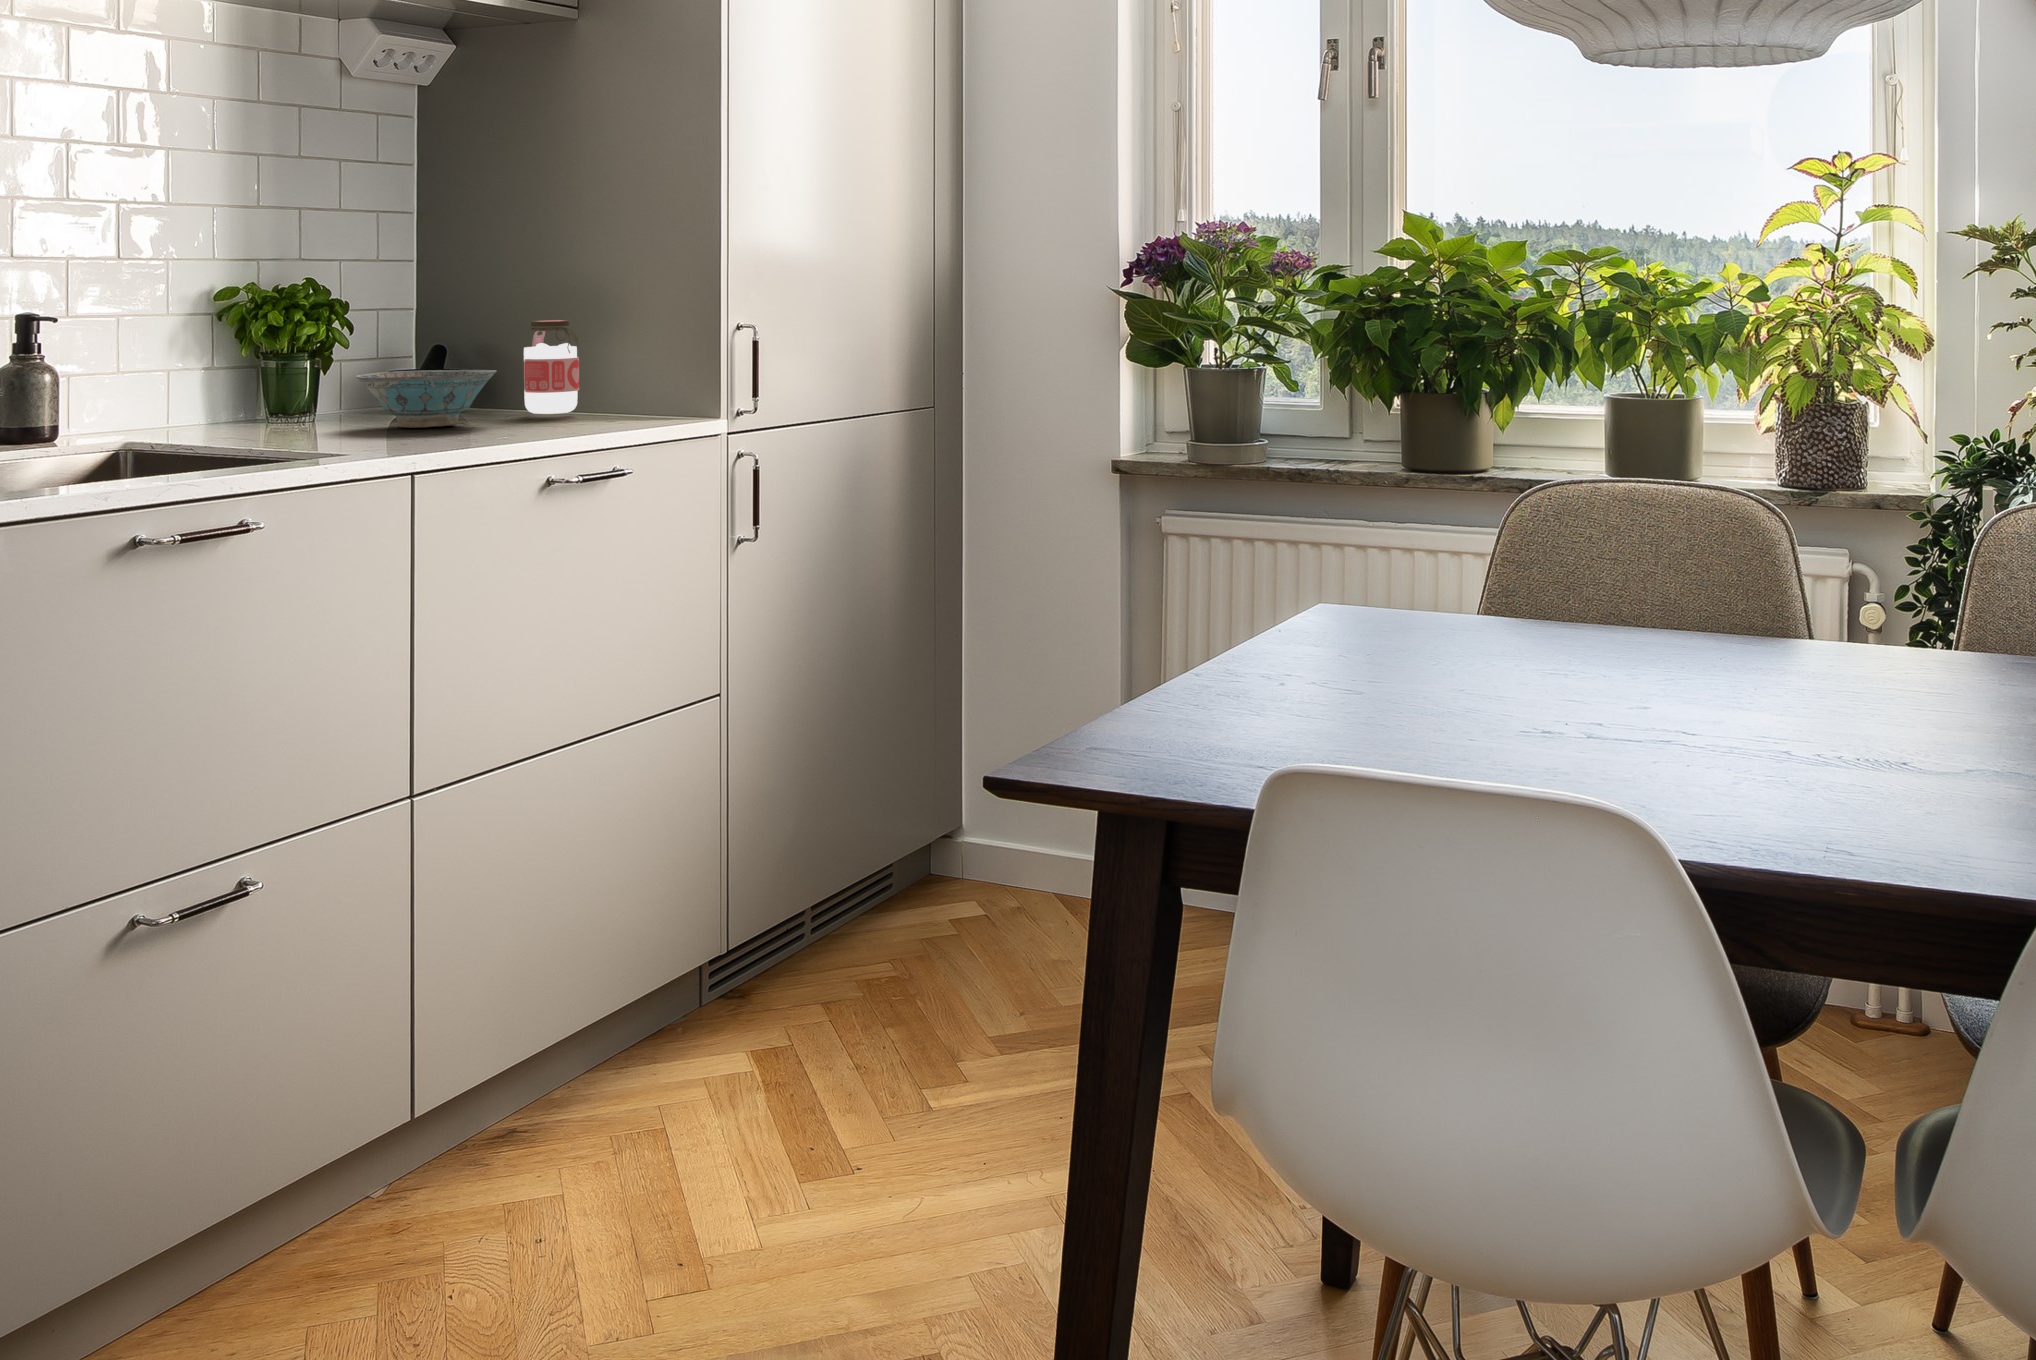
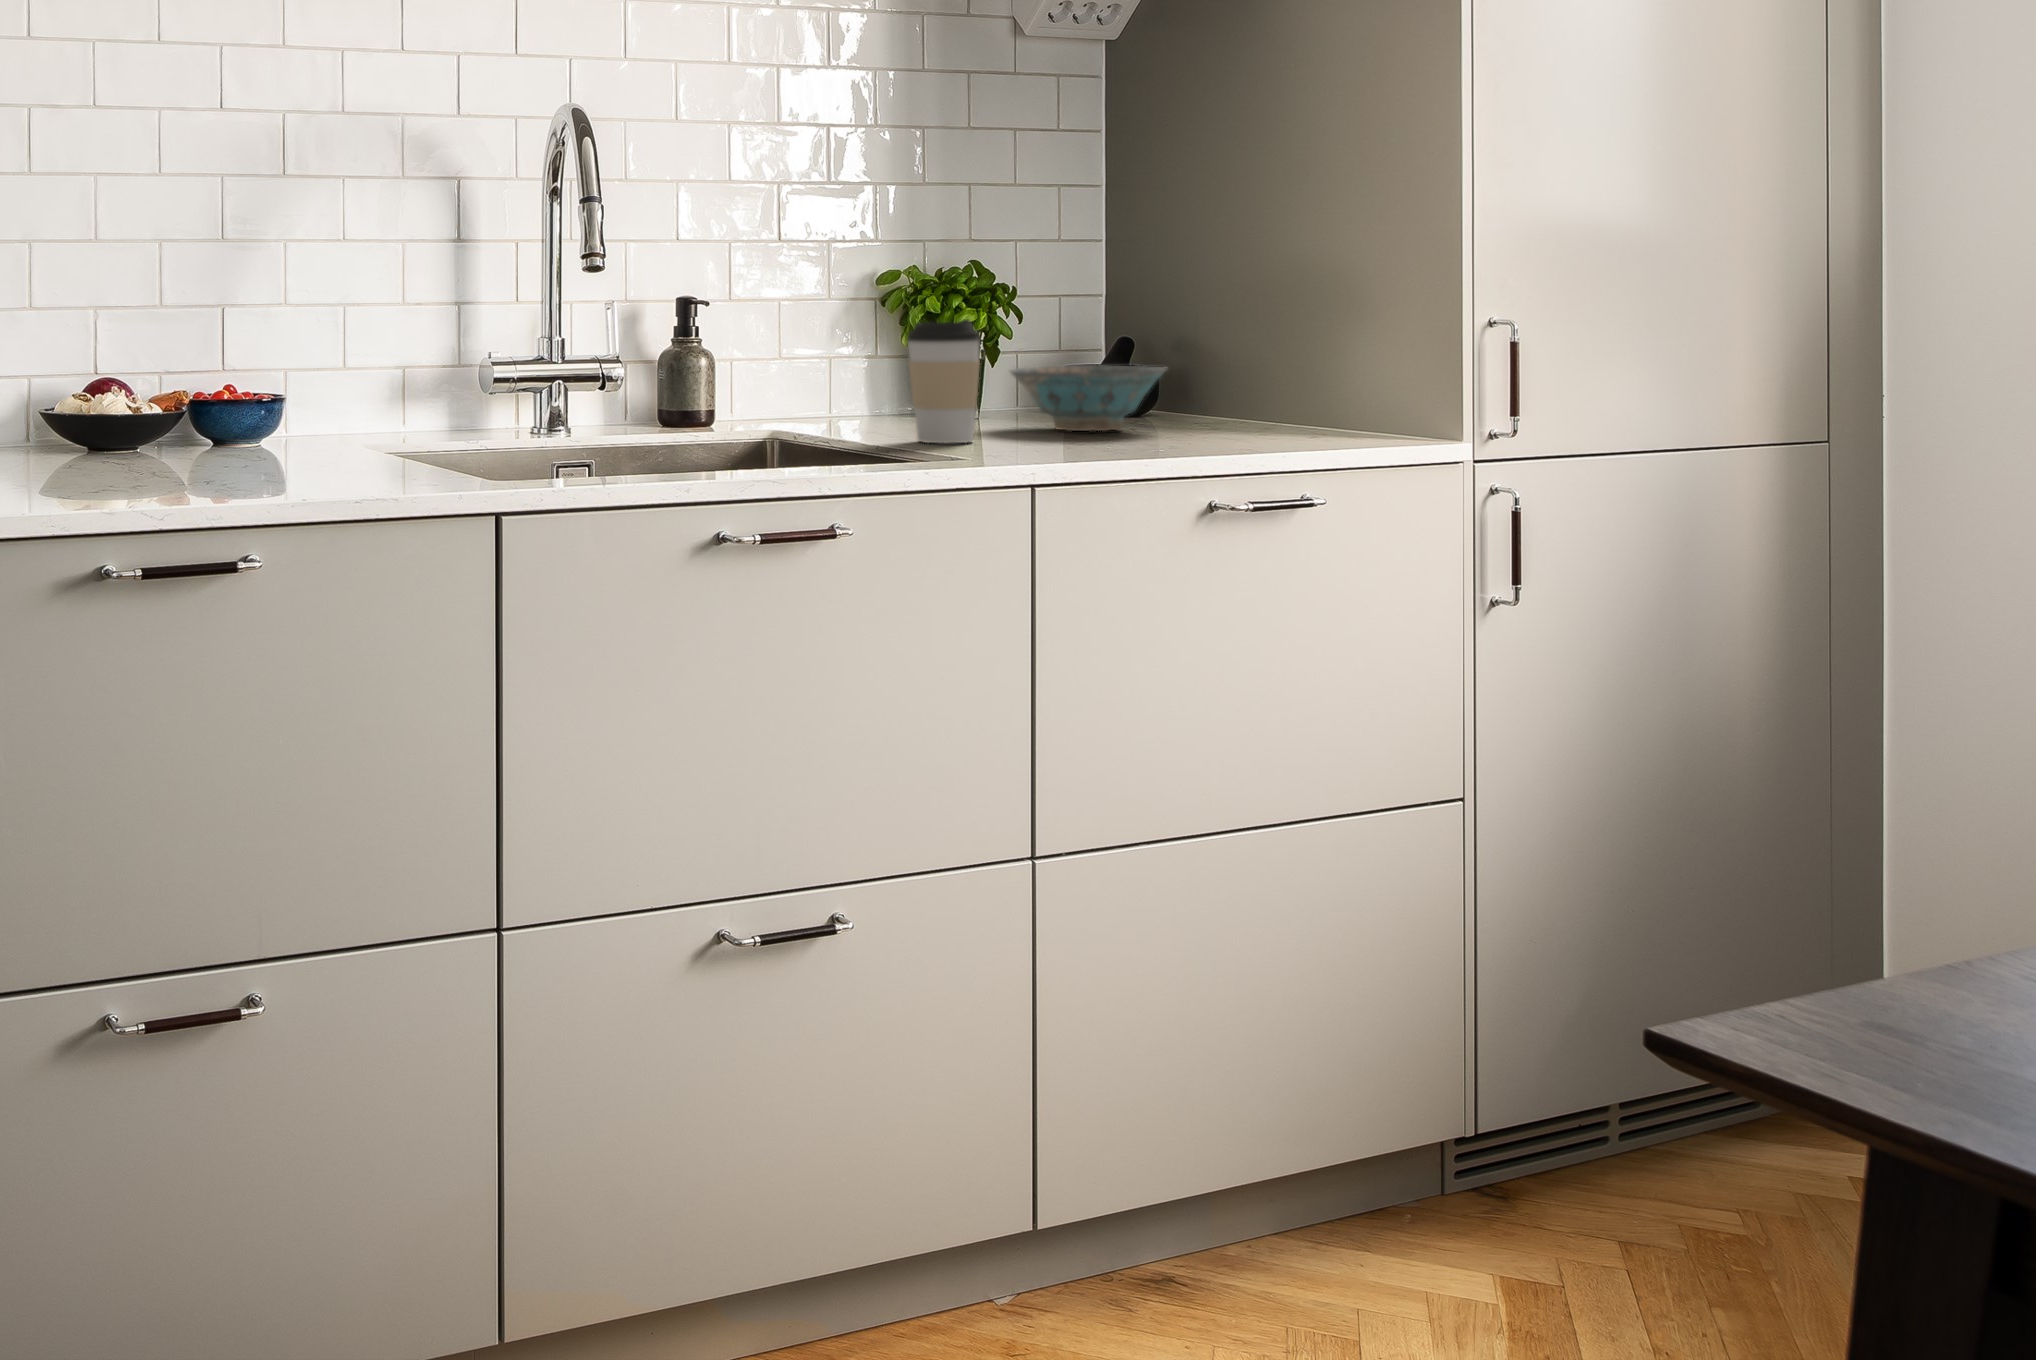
jar: present [524,320,579,414] -> none [1210,309,1281,424]
coffee cup: none [274,331,346,444] -> present [907,319,980,443]

